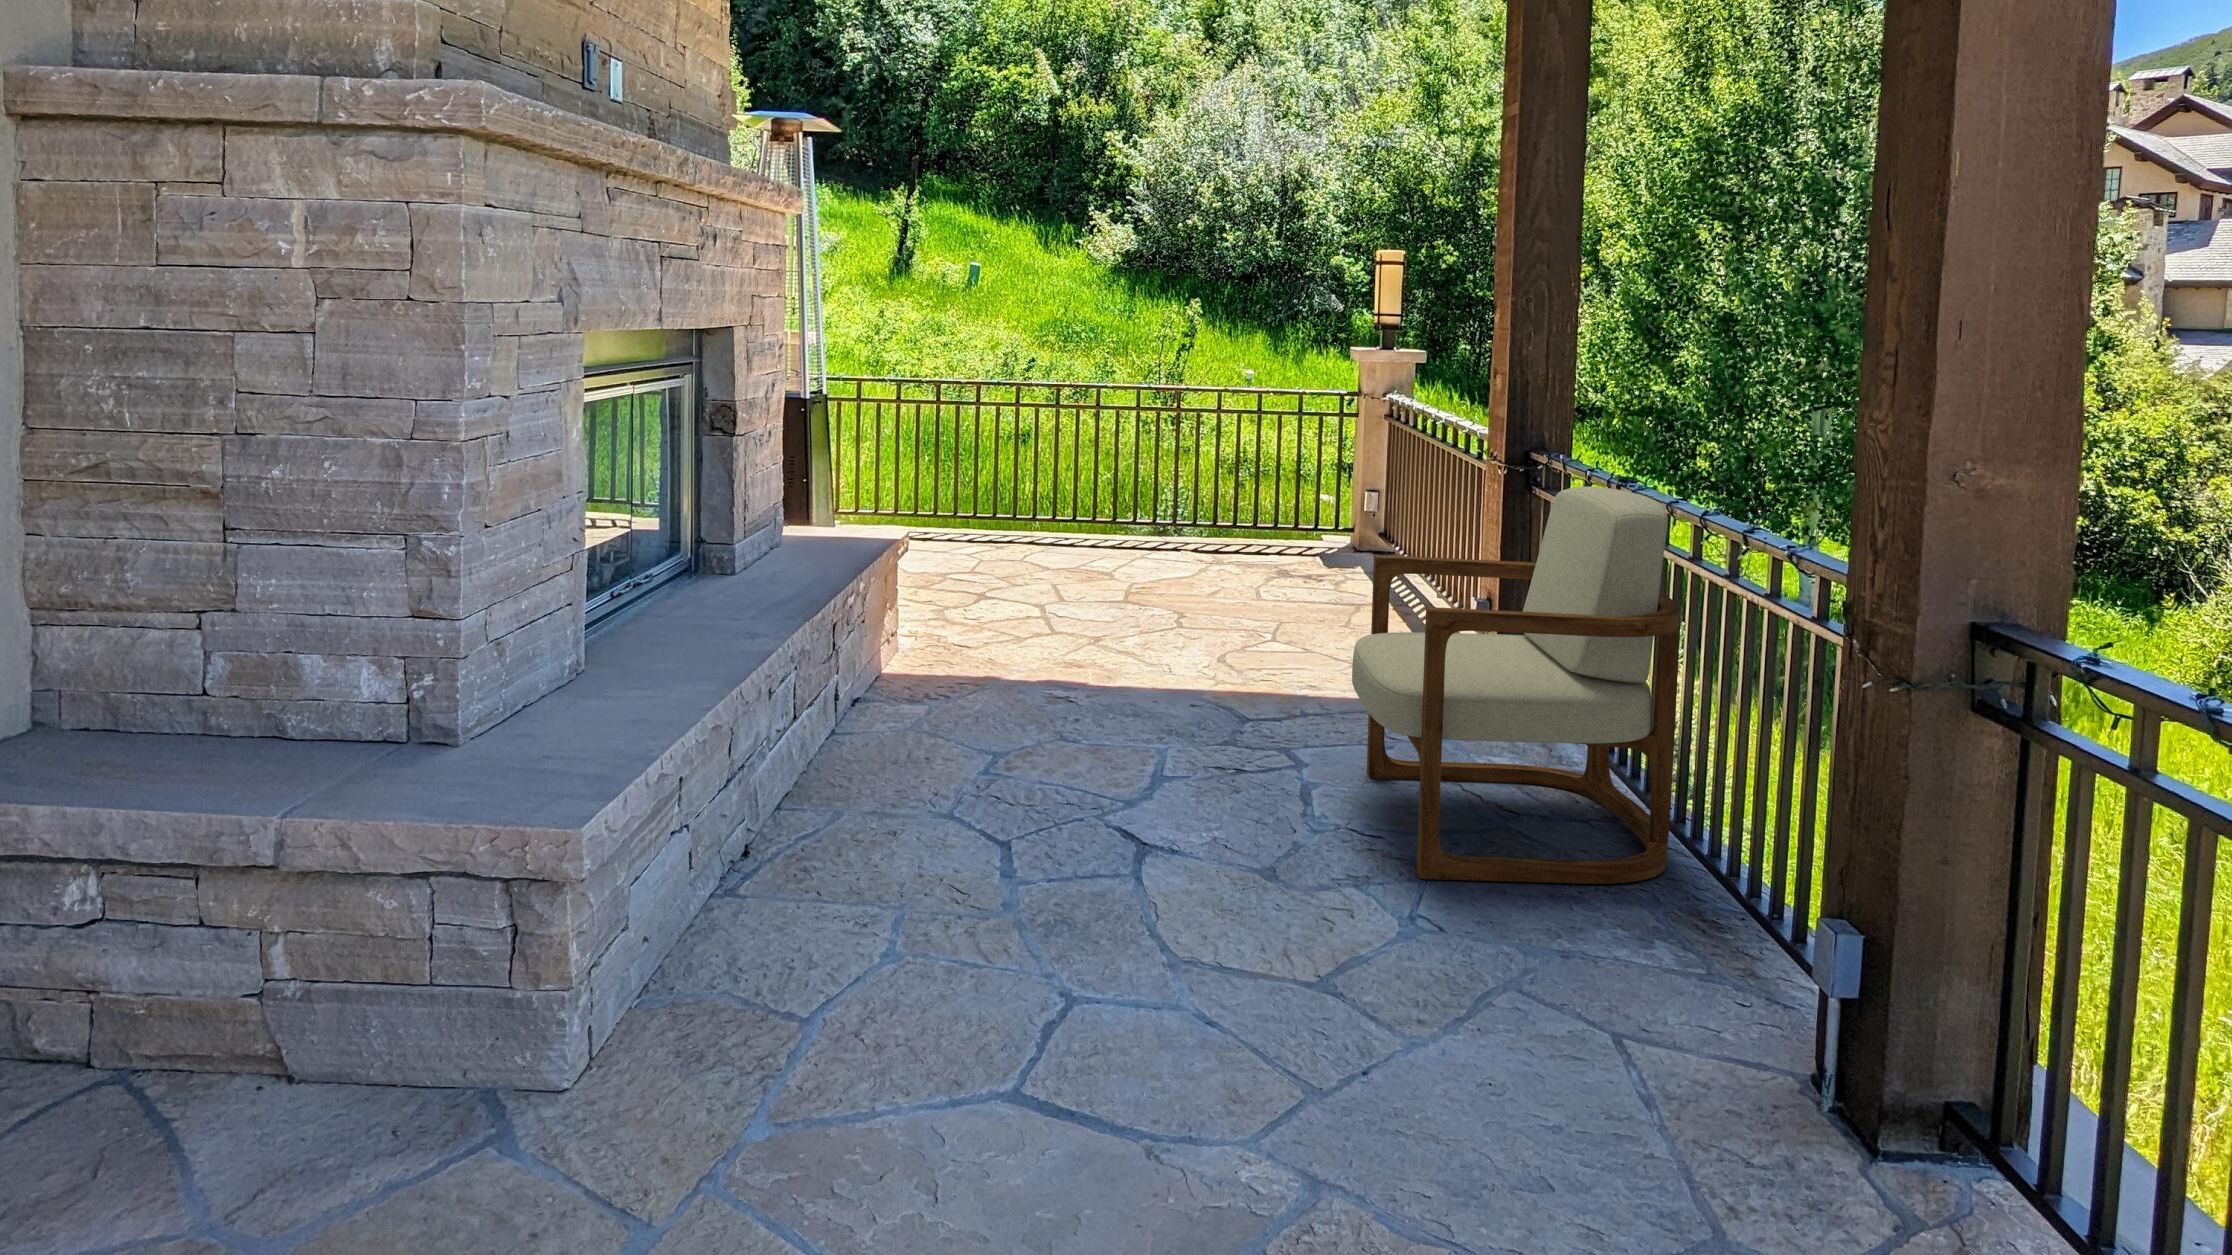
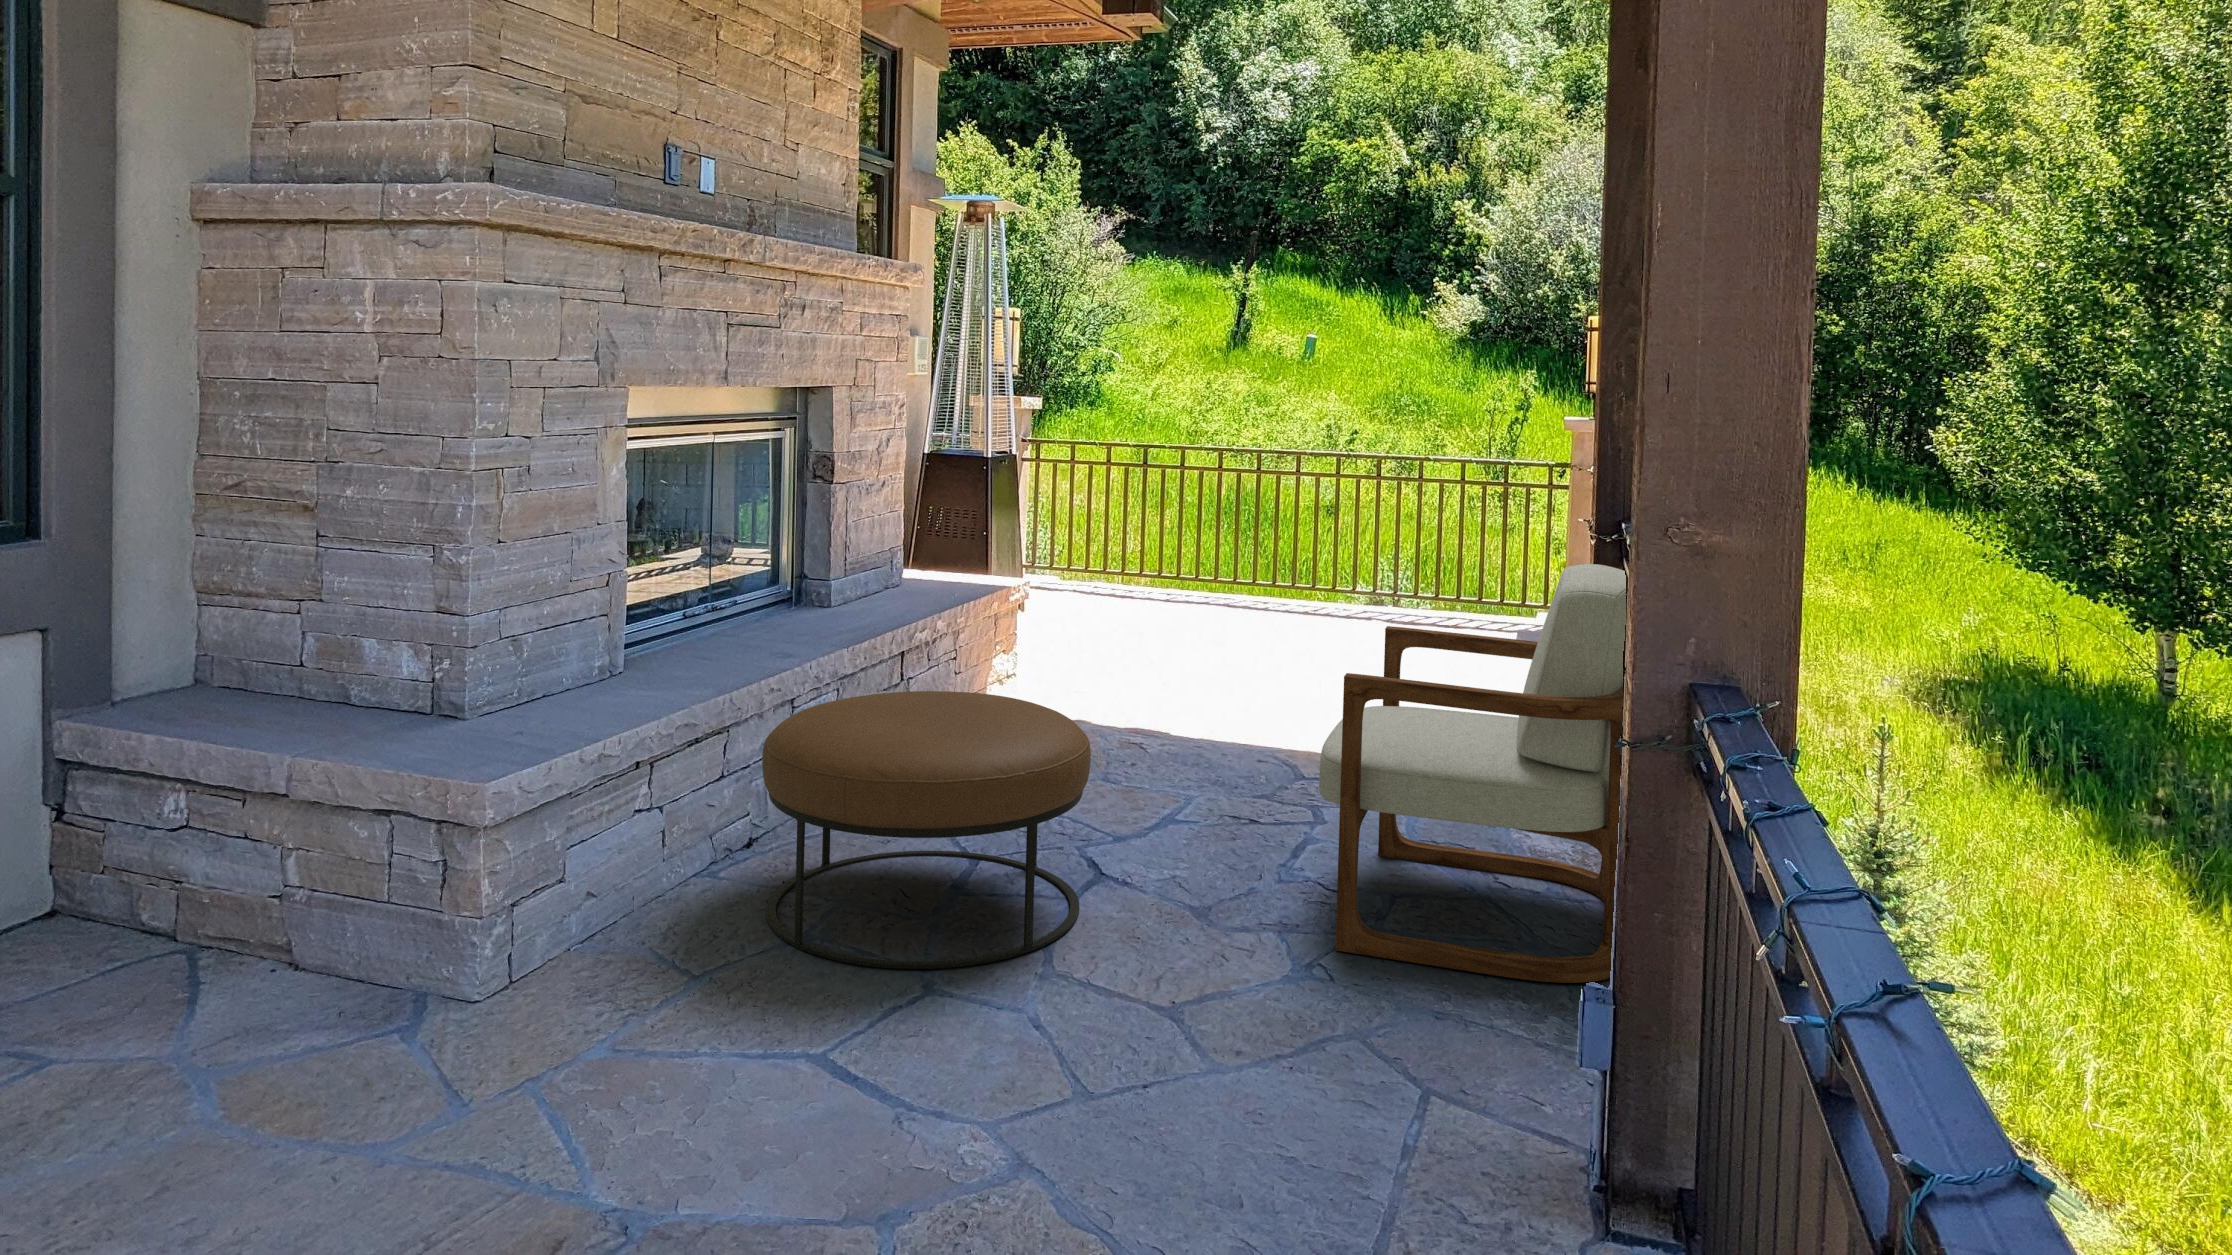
ottoman: none [818,656,1174,966] -> present [762,691,1091,969]

